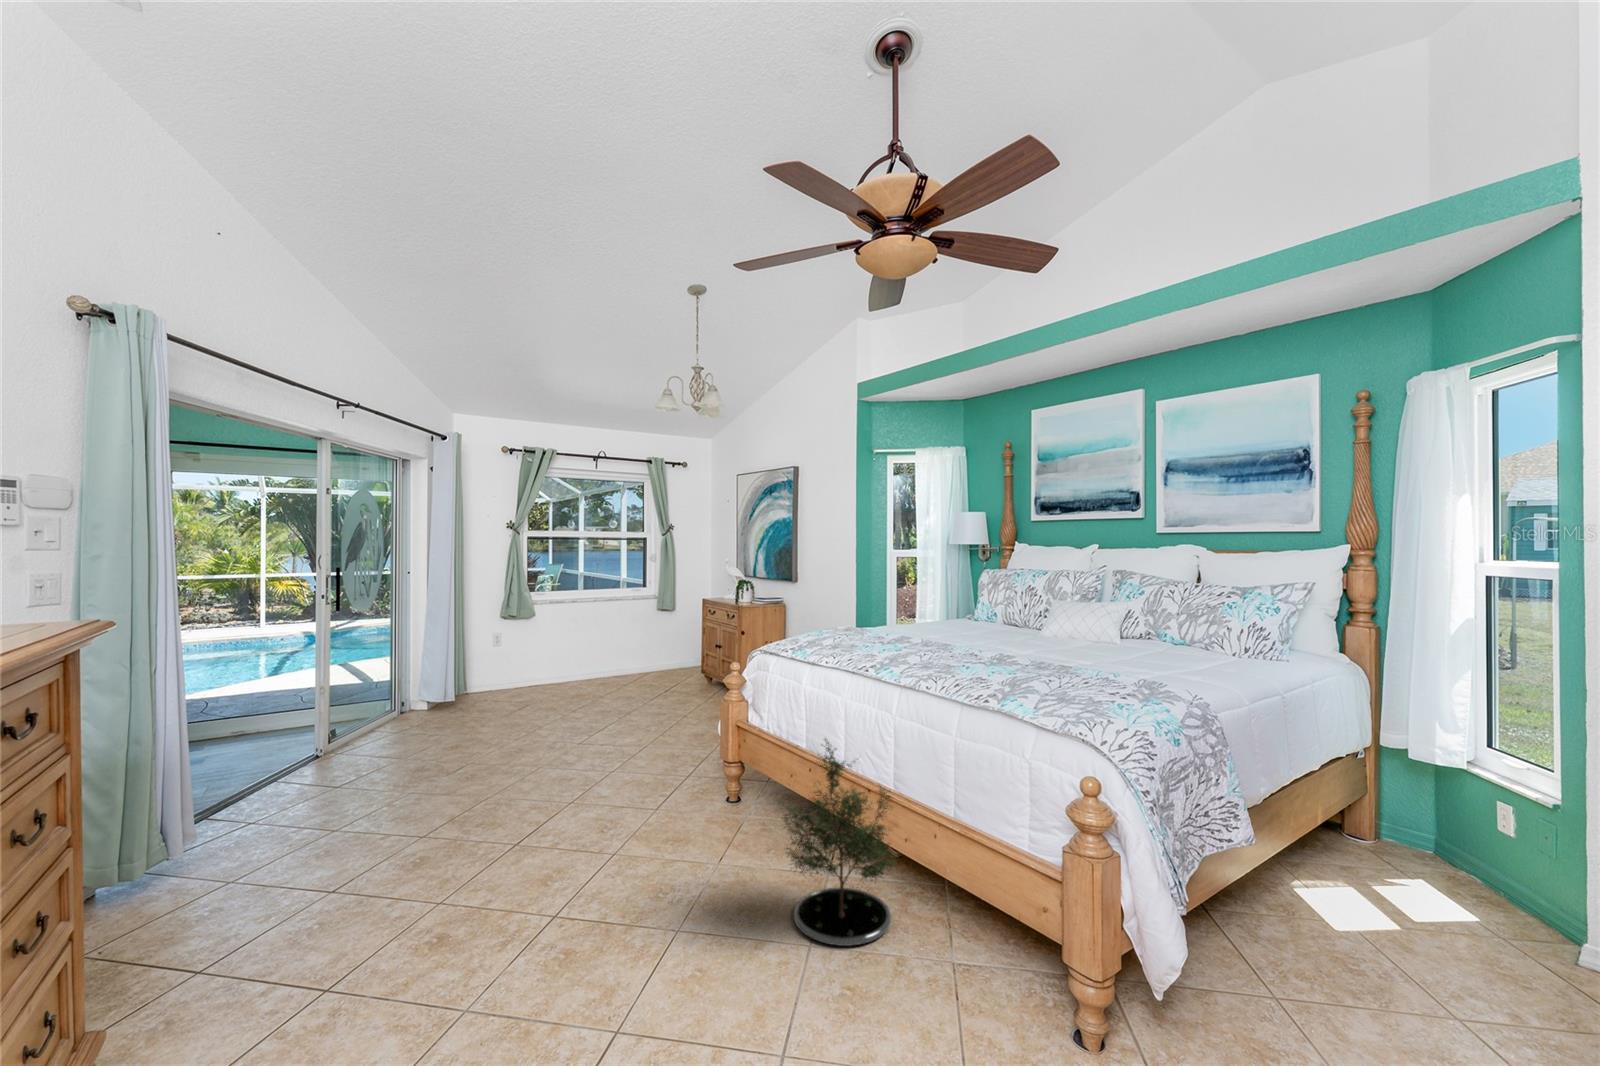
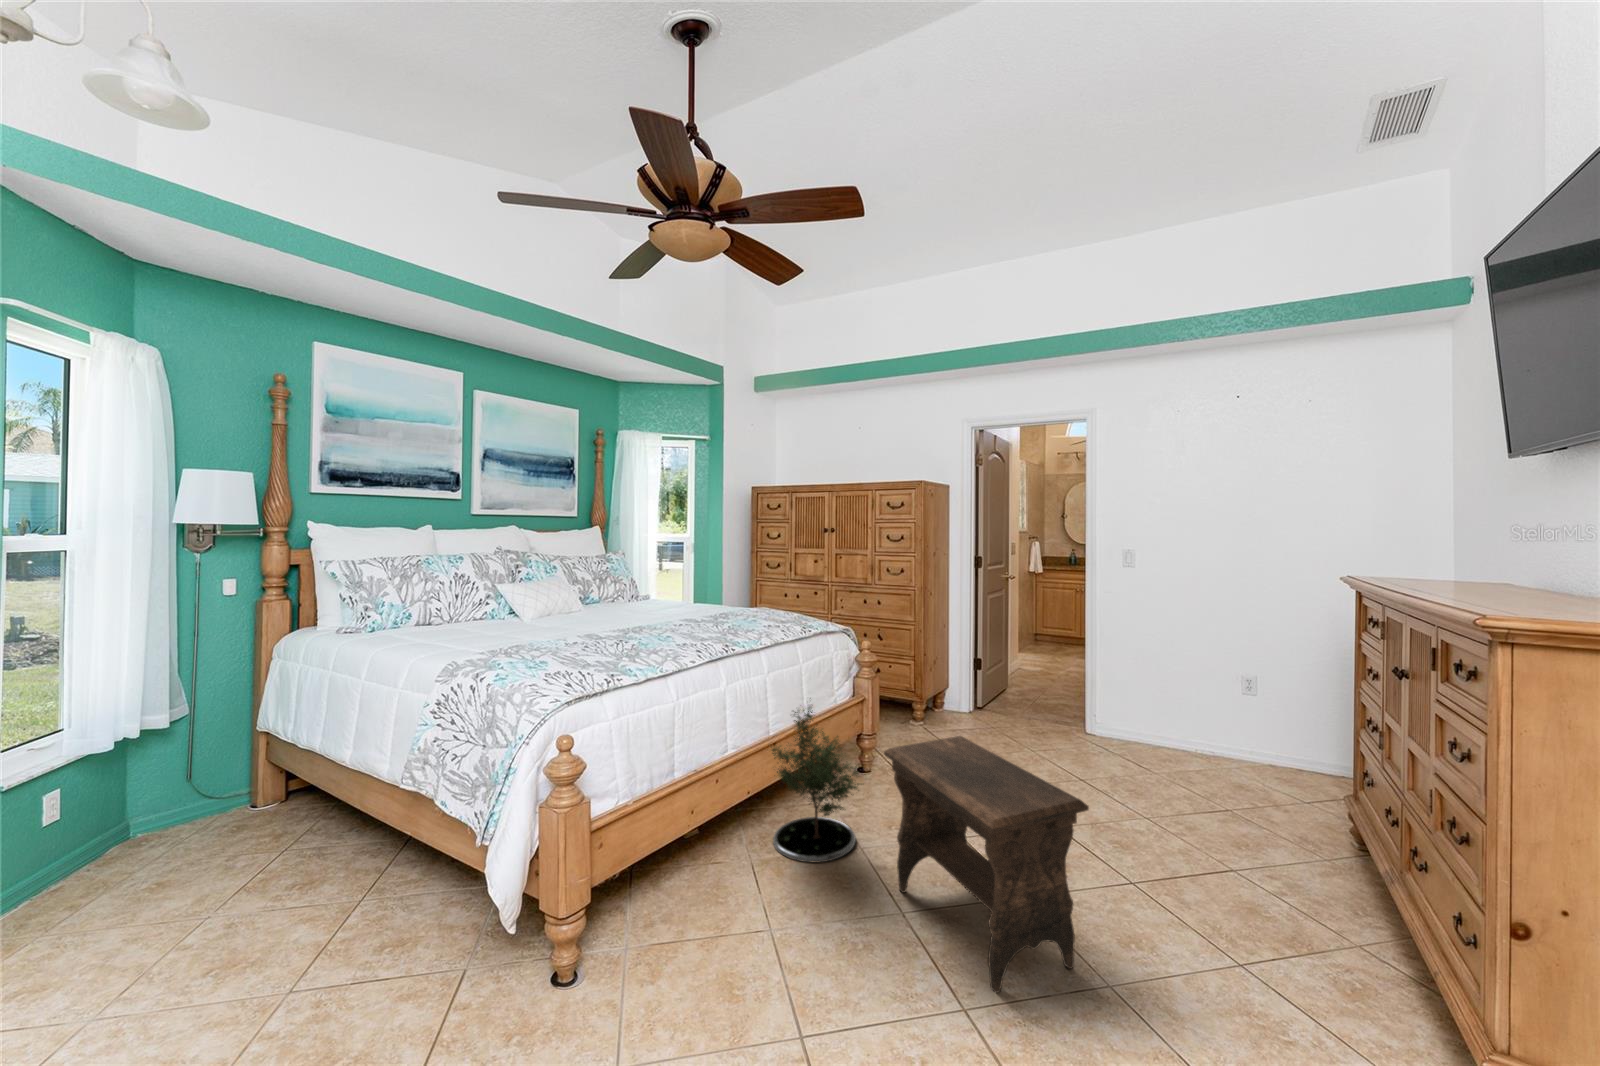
footstool: none [493,785,724,1000] -> present [884,736,1089,993]

